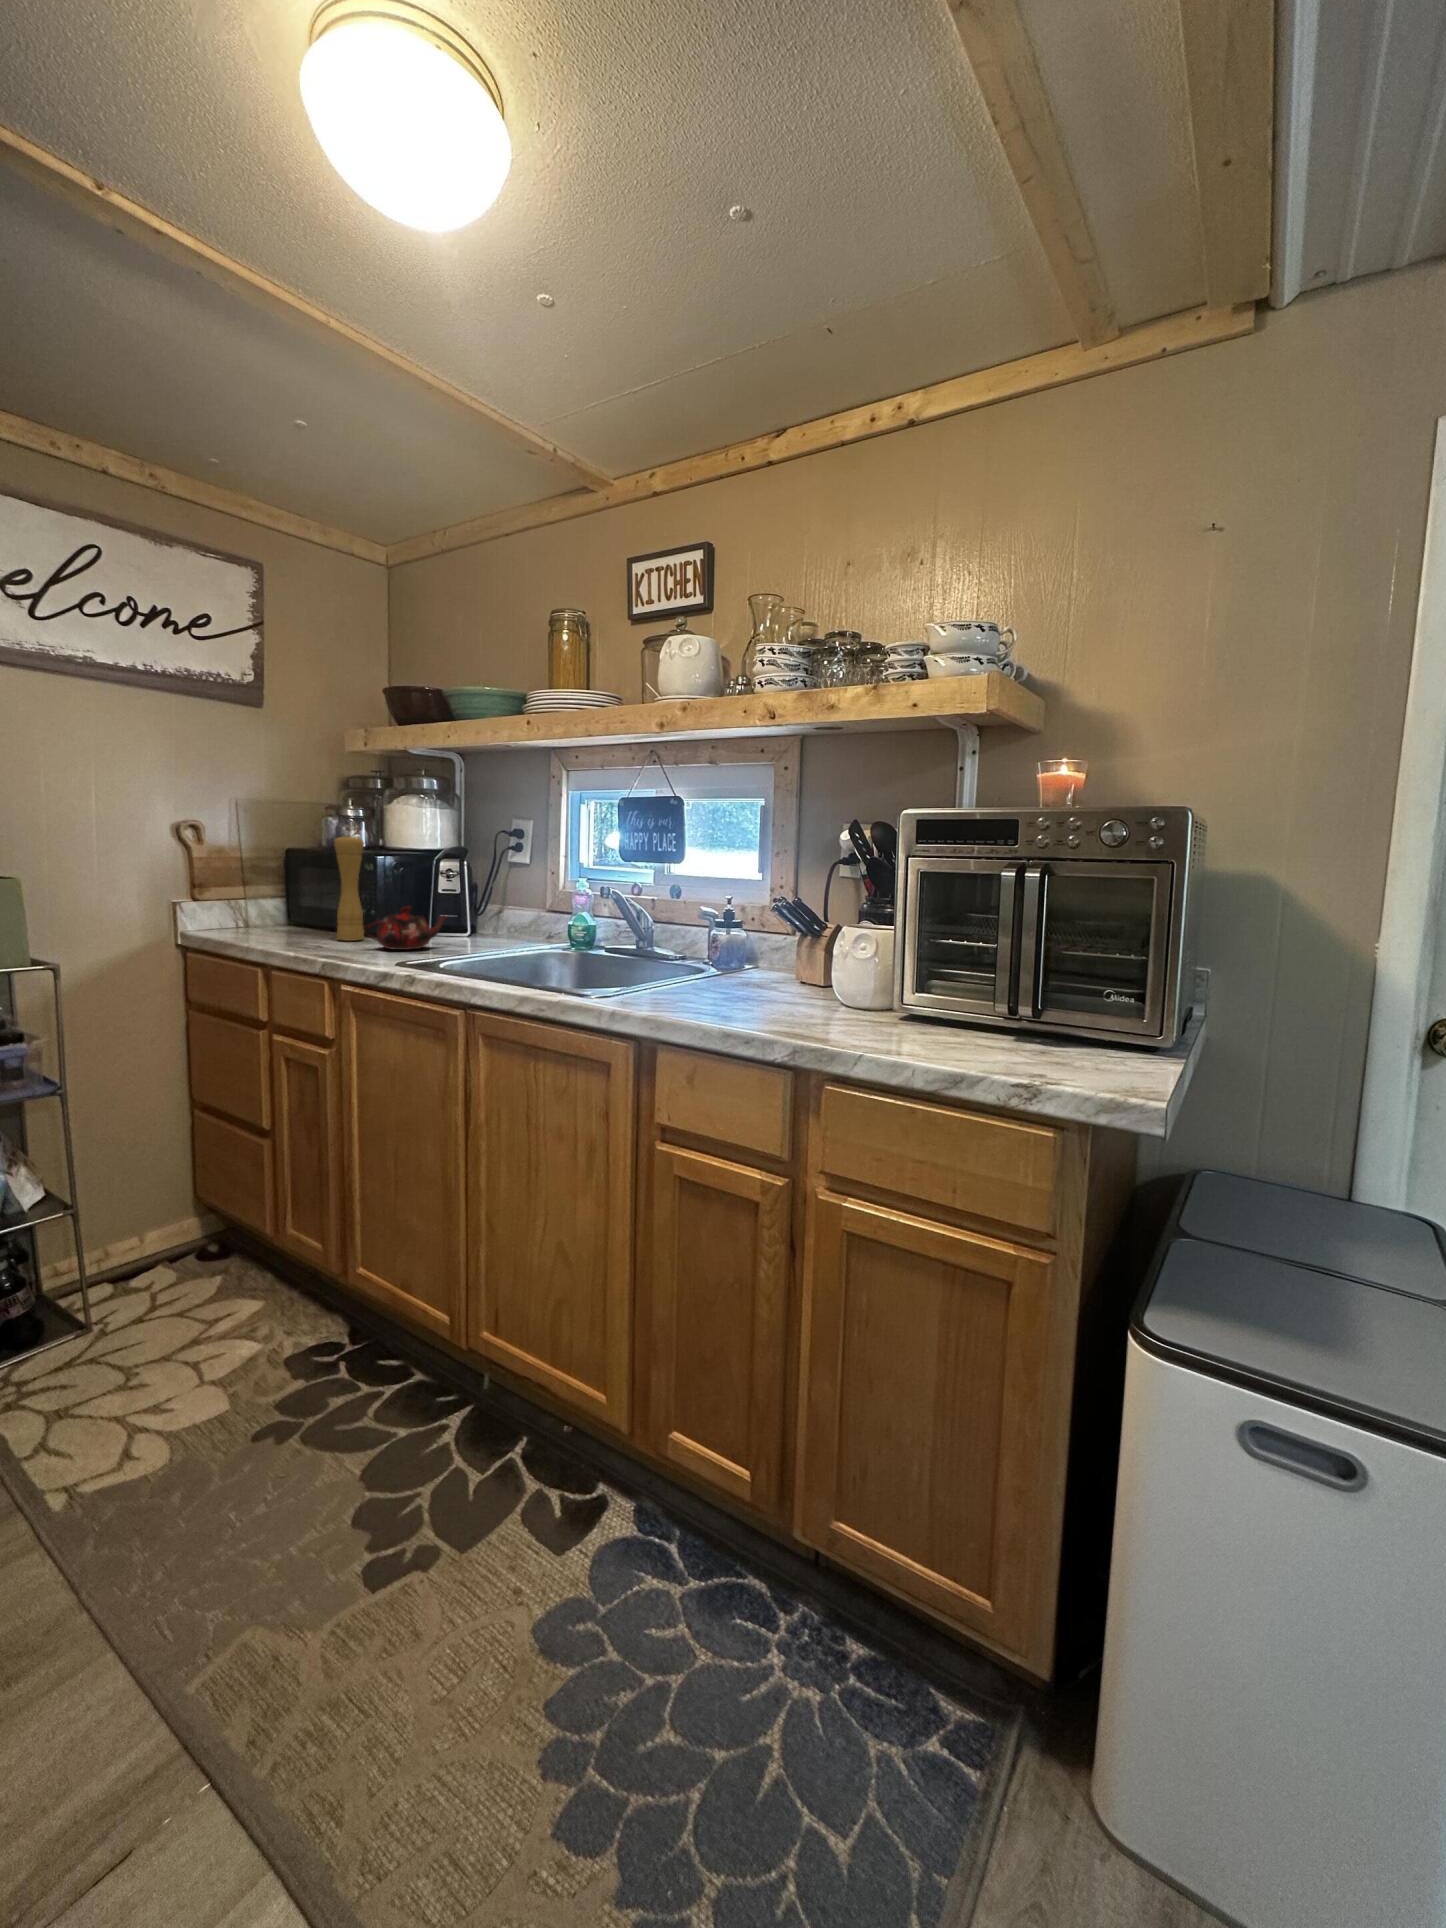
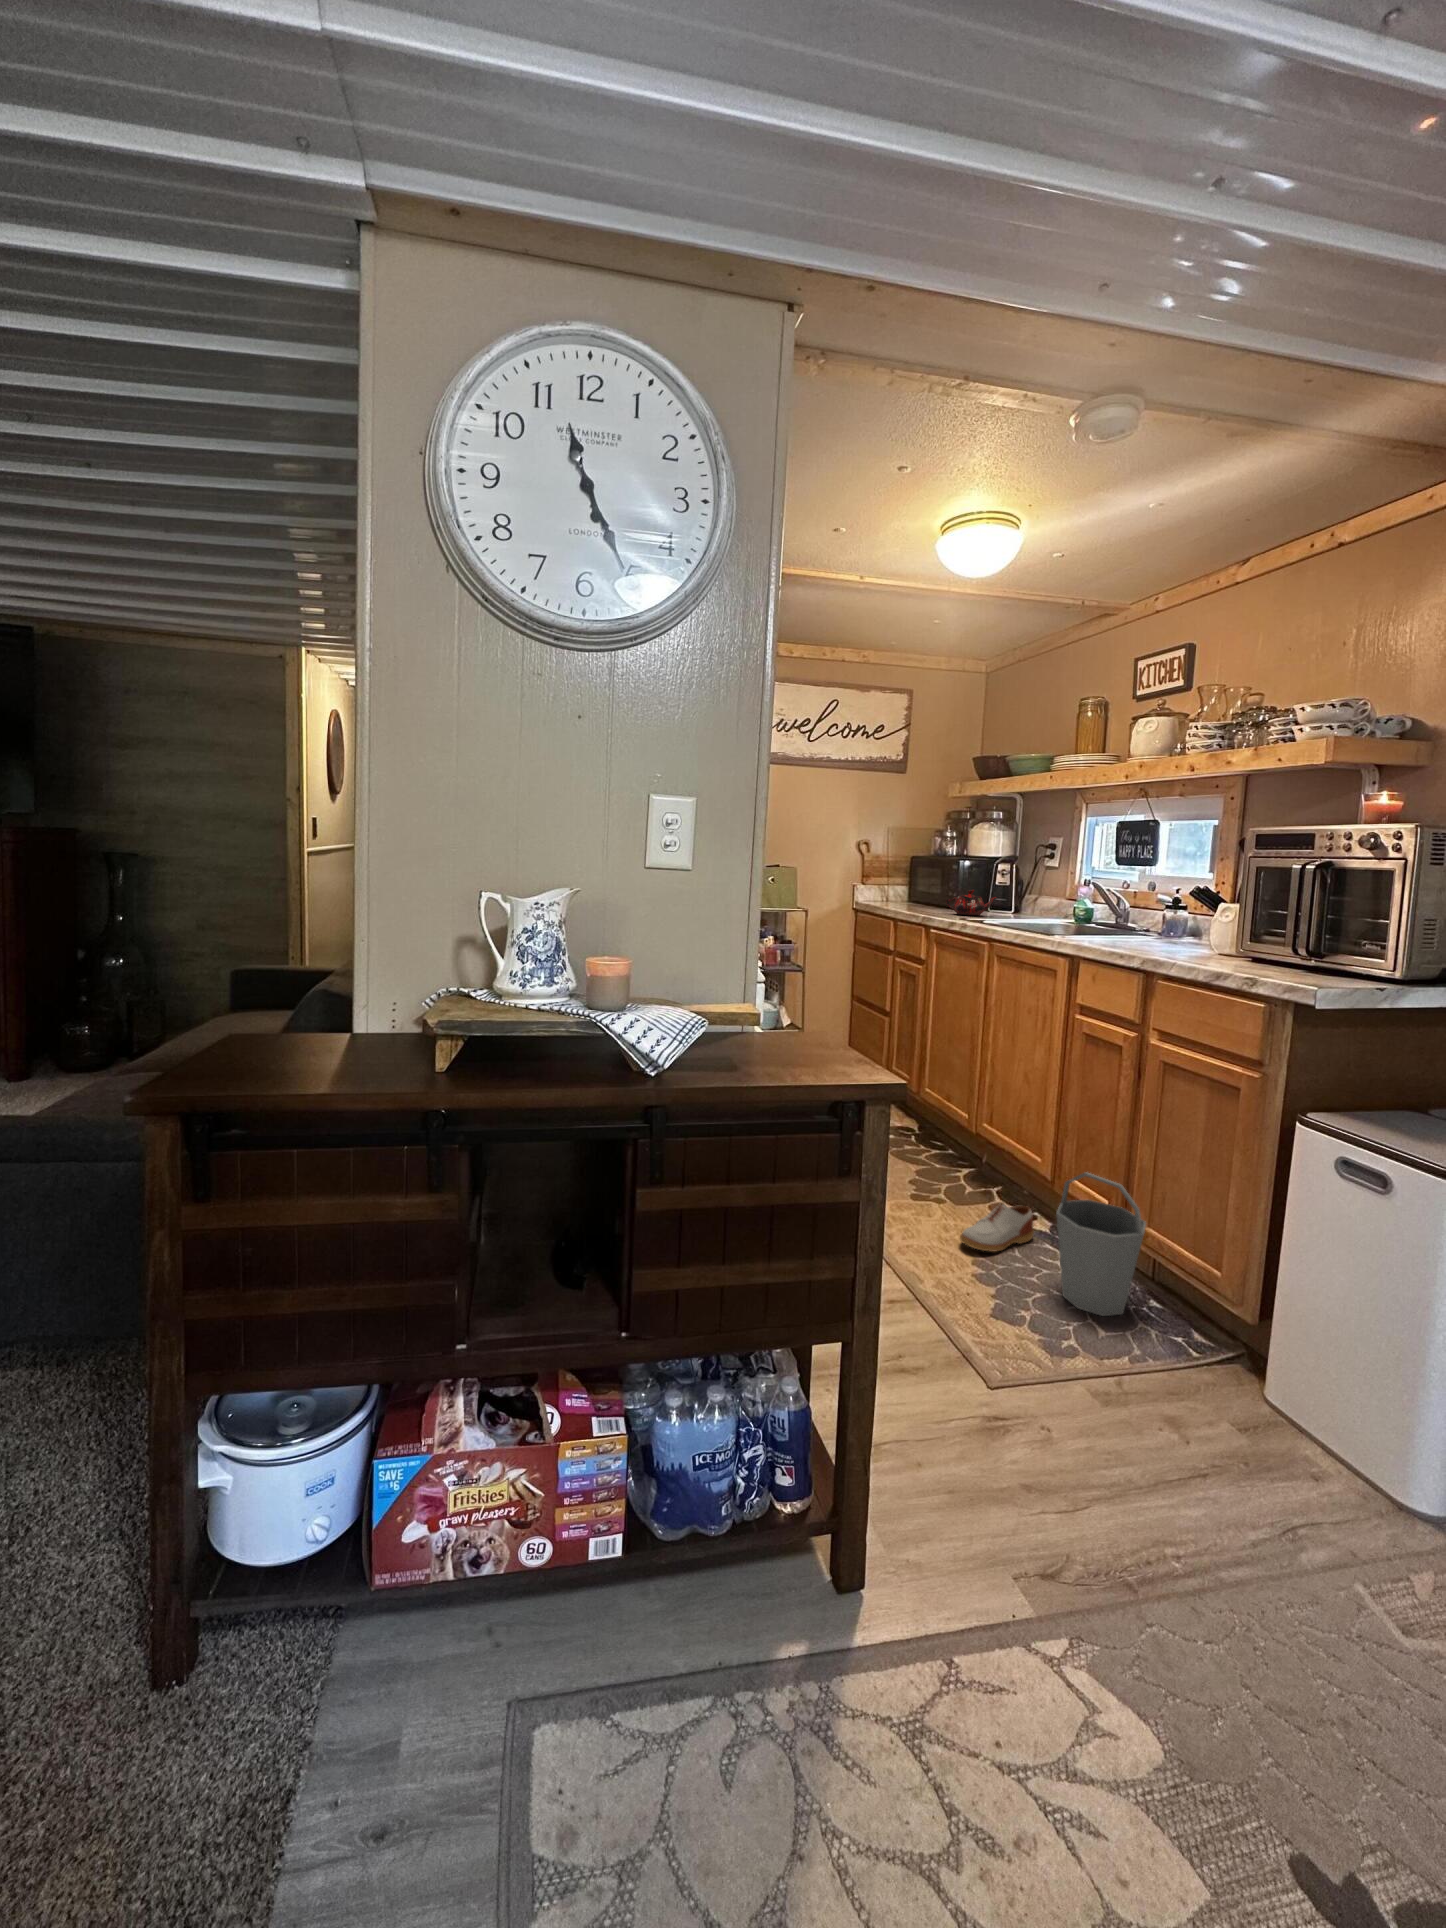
pepper mill: present [334,835,364,941] -> none [933,848,953,910]
bucket: none [710,1497,877,1803] -> present [1056,1172,1146,1316]
shoe: none [500,1528,624,1731] -> present [960,1204,1034,1252]

